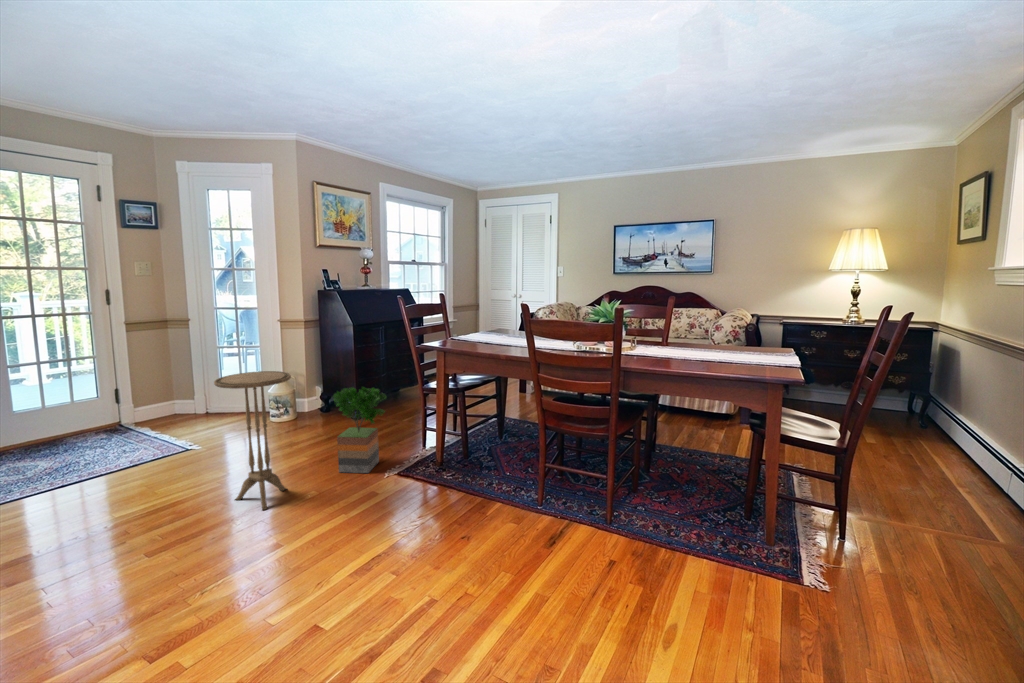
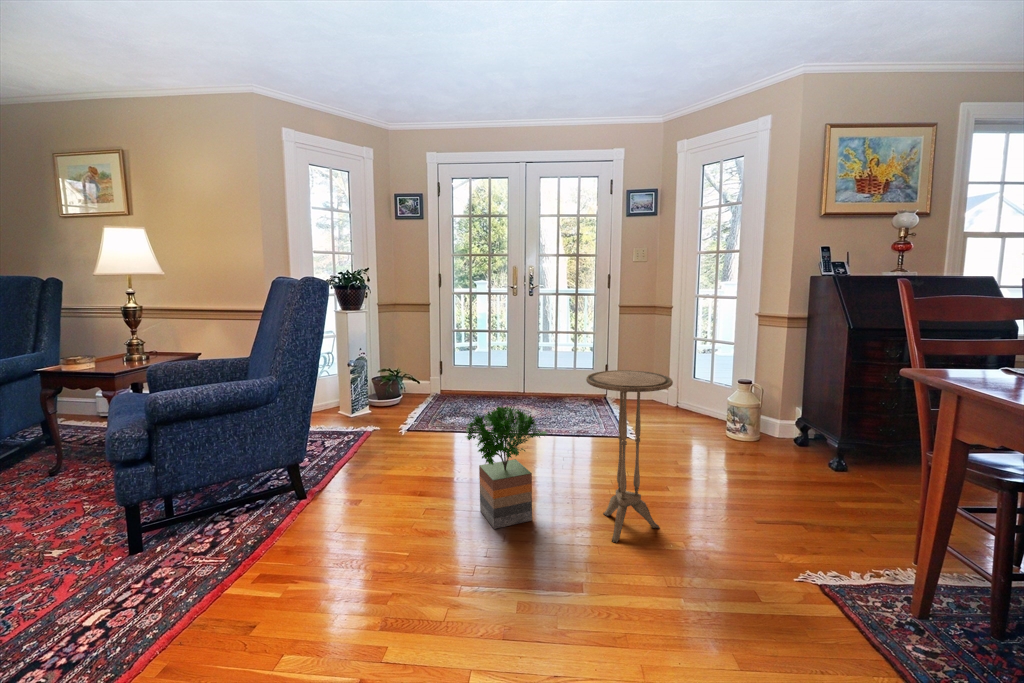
potted tree: present [334,387,386,473] -> present [465,406,547,529]

